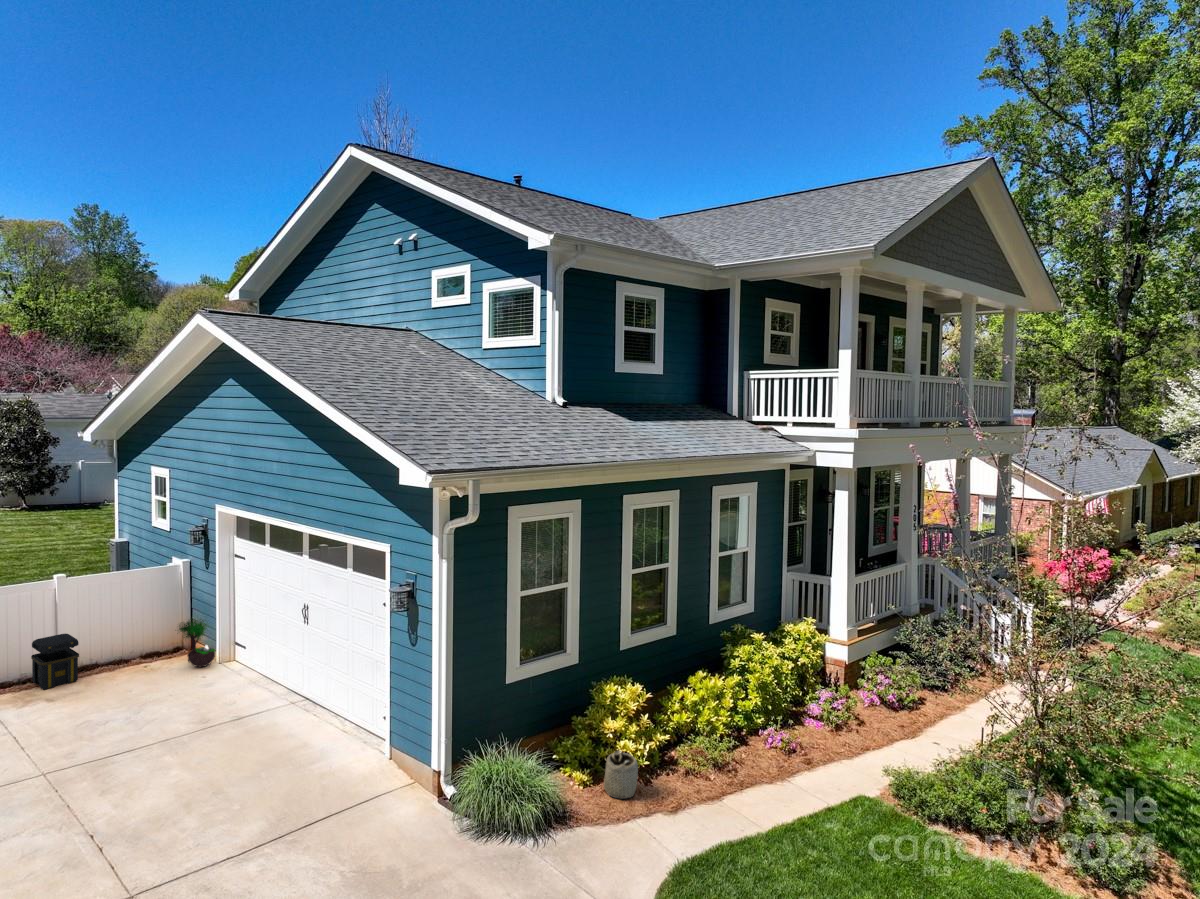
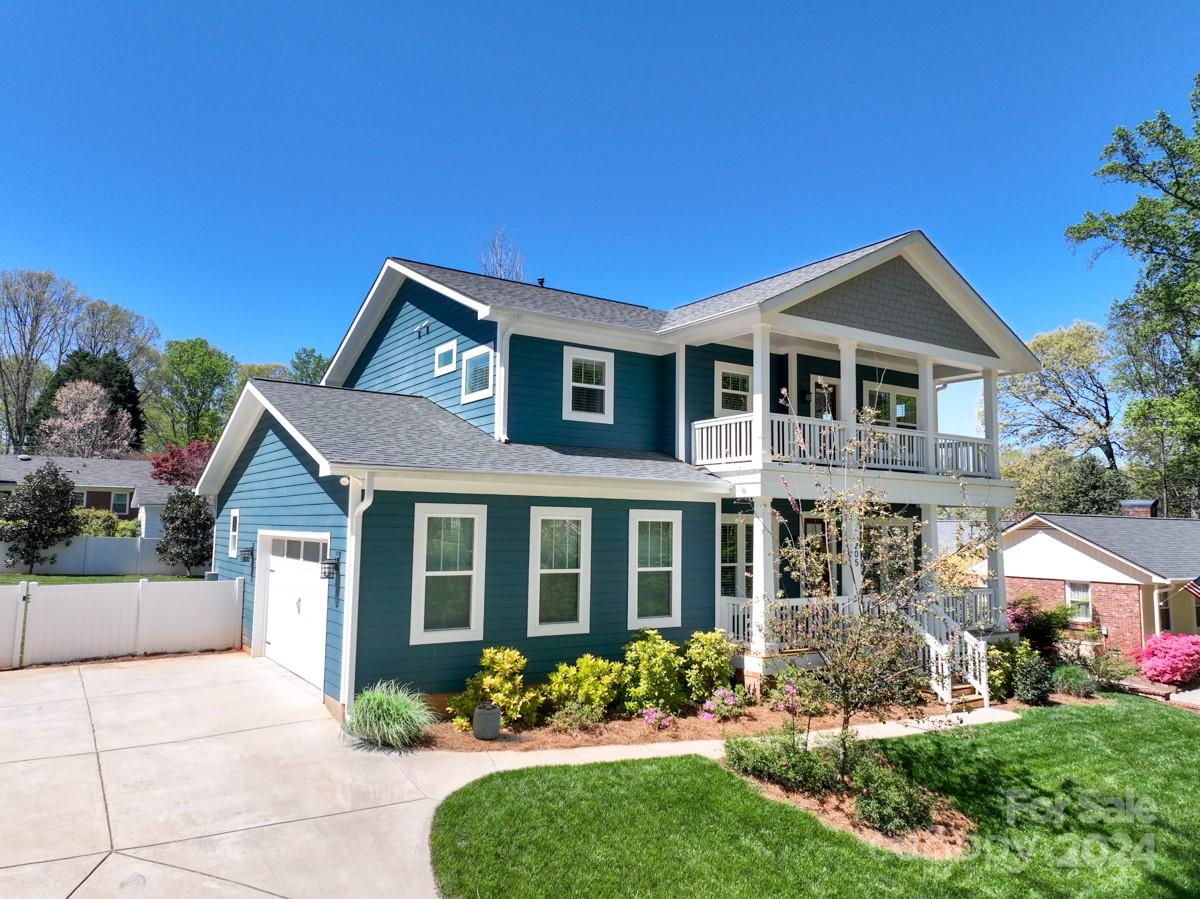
potted tree: present [179,619,215,667] -> none [220,613,249,658]
toolbox: present [31,634,79,689] -> none [118,623,152,662]

